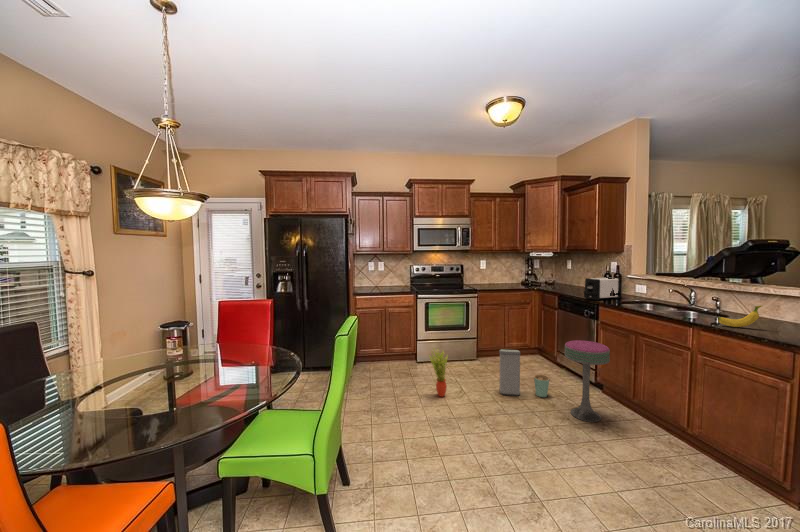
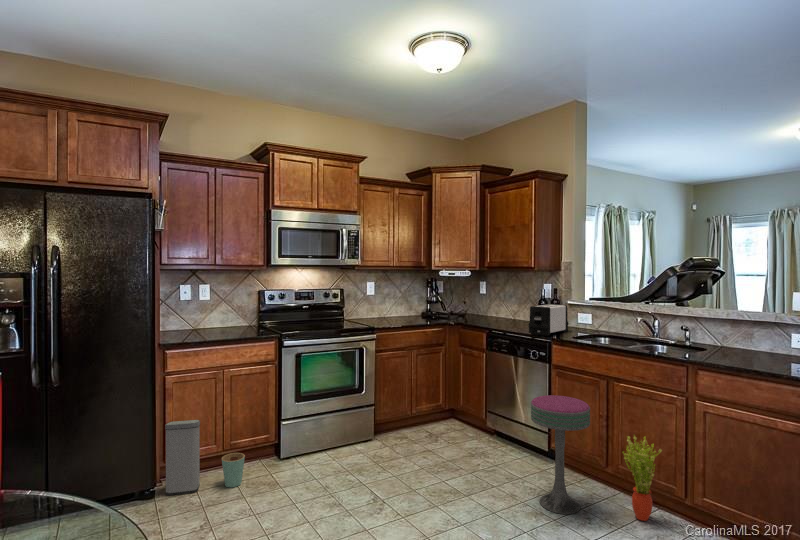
banana: present [718,306,762,327] -> none [717,335,764,363]
potted plant: present [429,348,448,397] -> present [623,436,662,521]
trash can: present [499,349,550,397] -> present [165,420,245,496]

